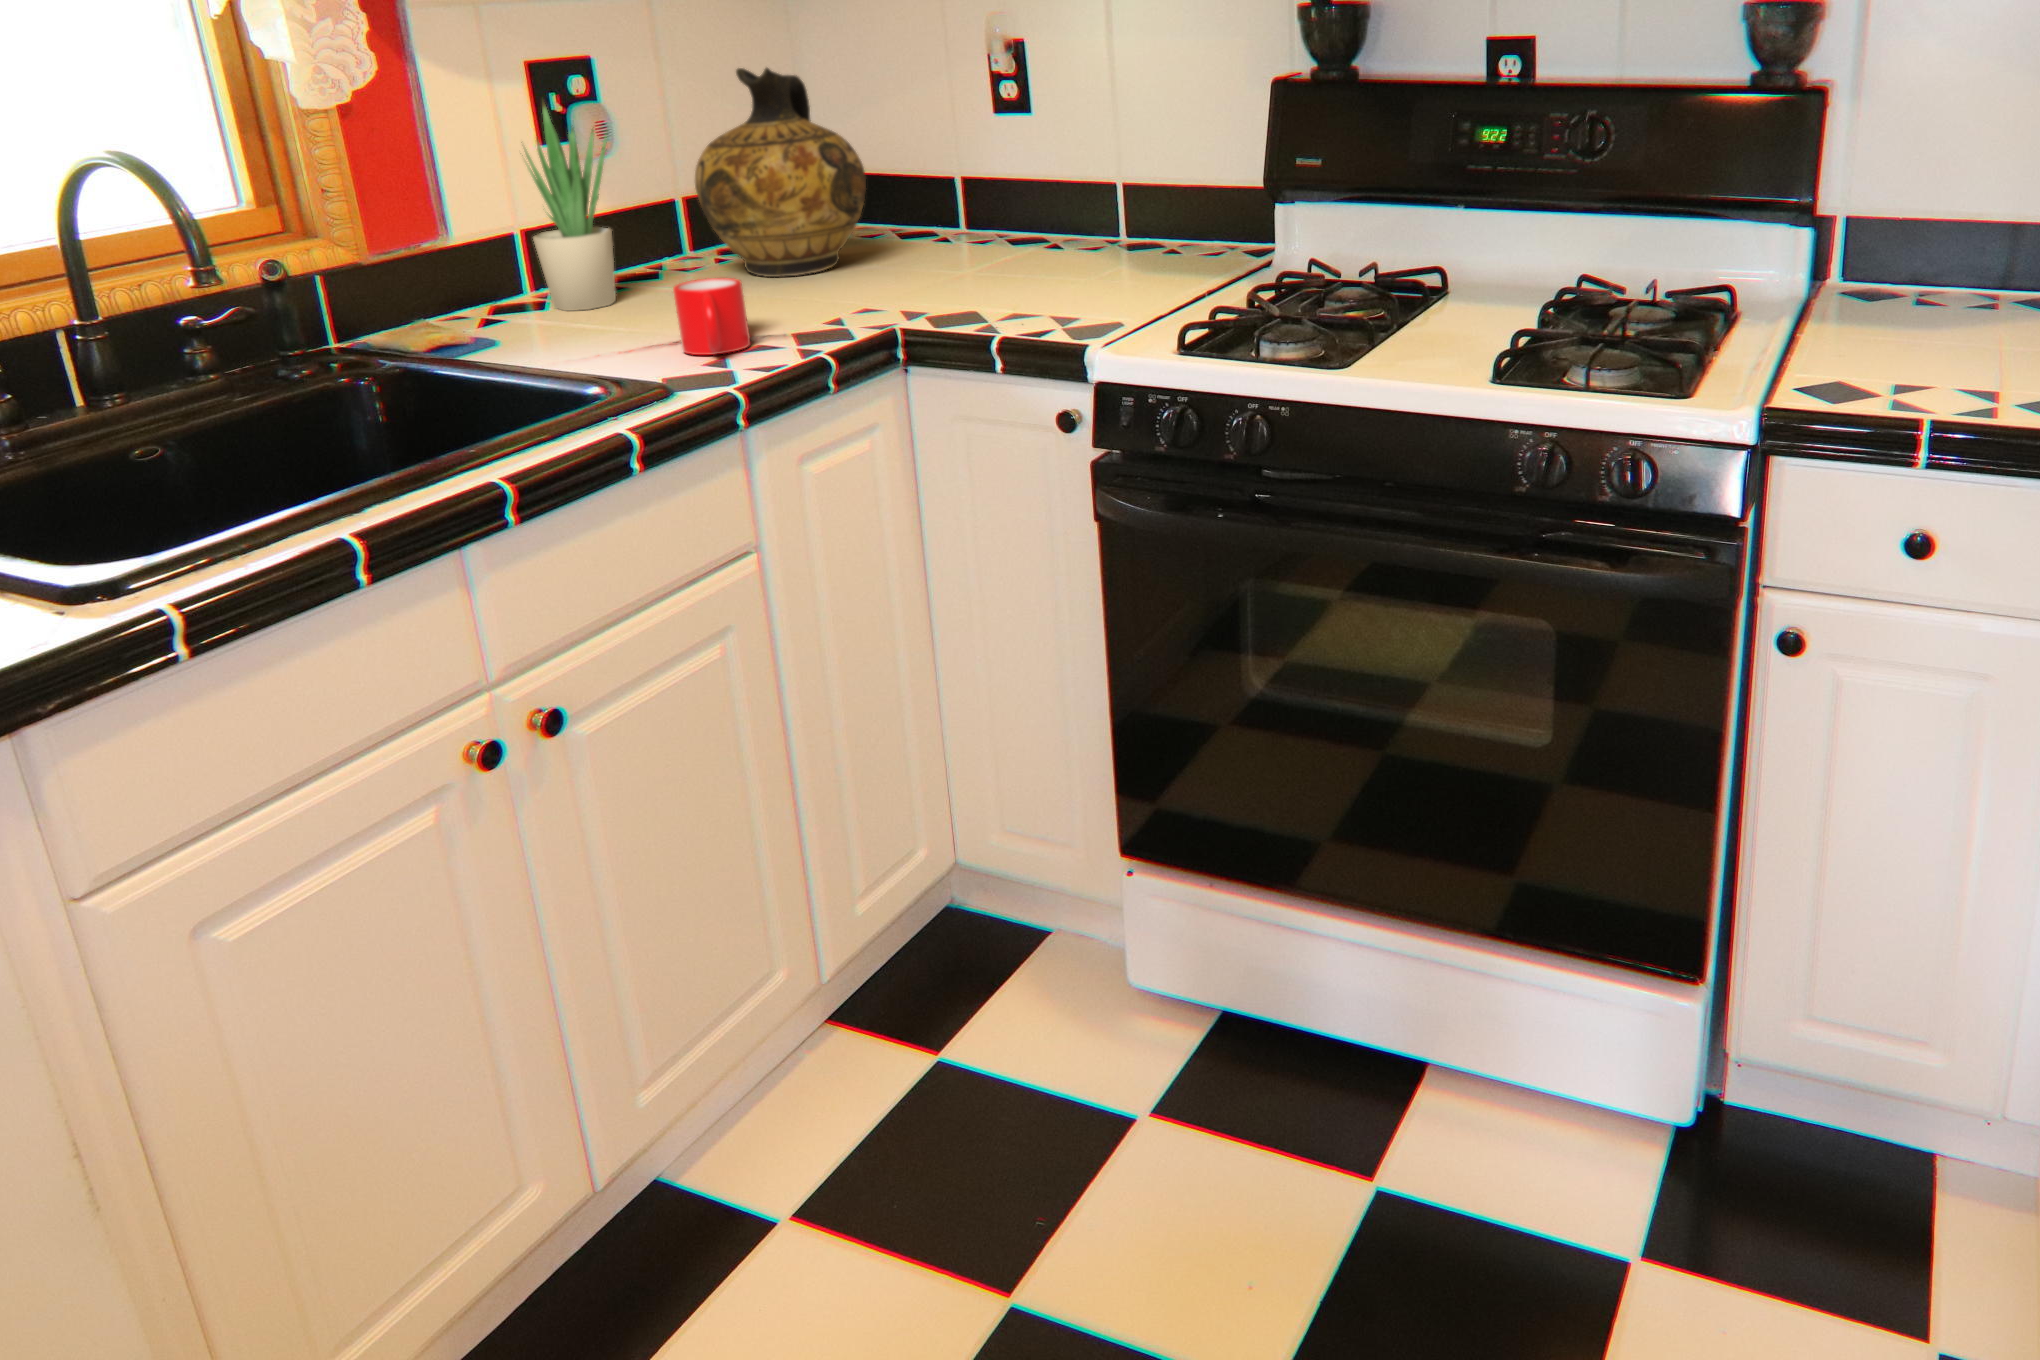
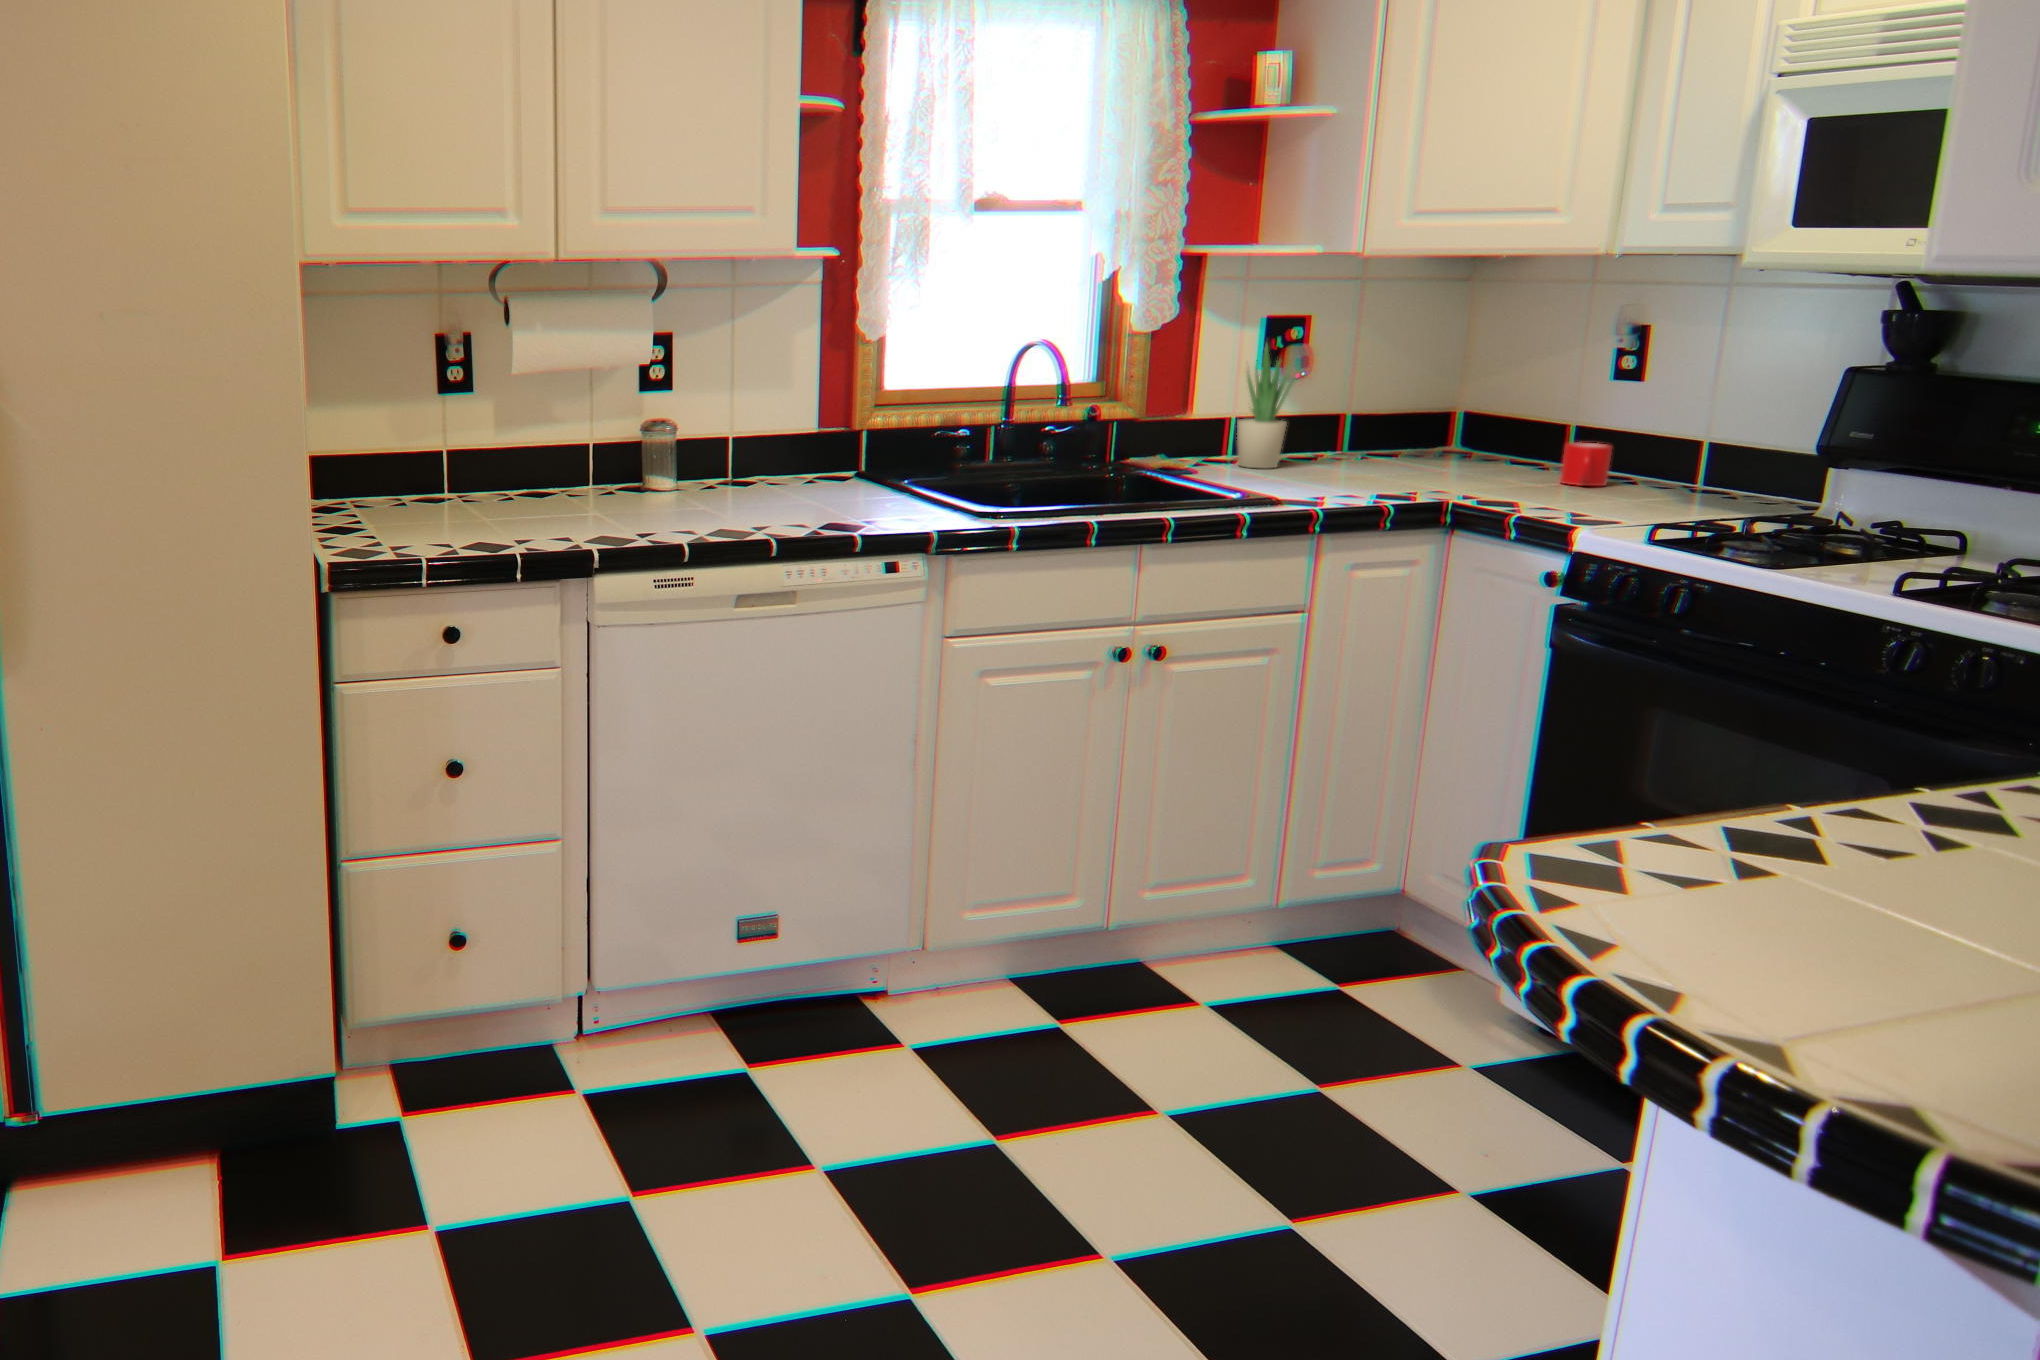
ceramic jug: present [695,68,866,277] -> none [1353,329,1482,472]
mug: present [673,278,750,355] -> present [1560,442,1612,486]

